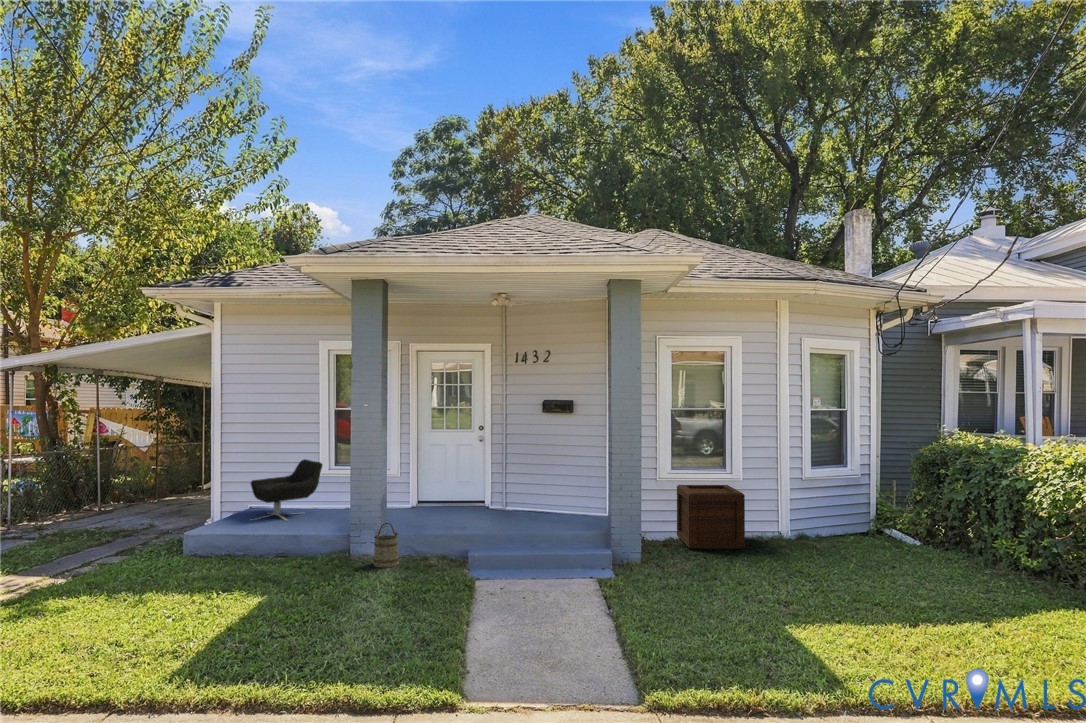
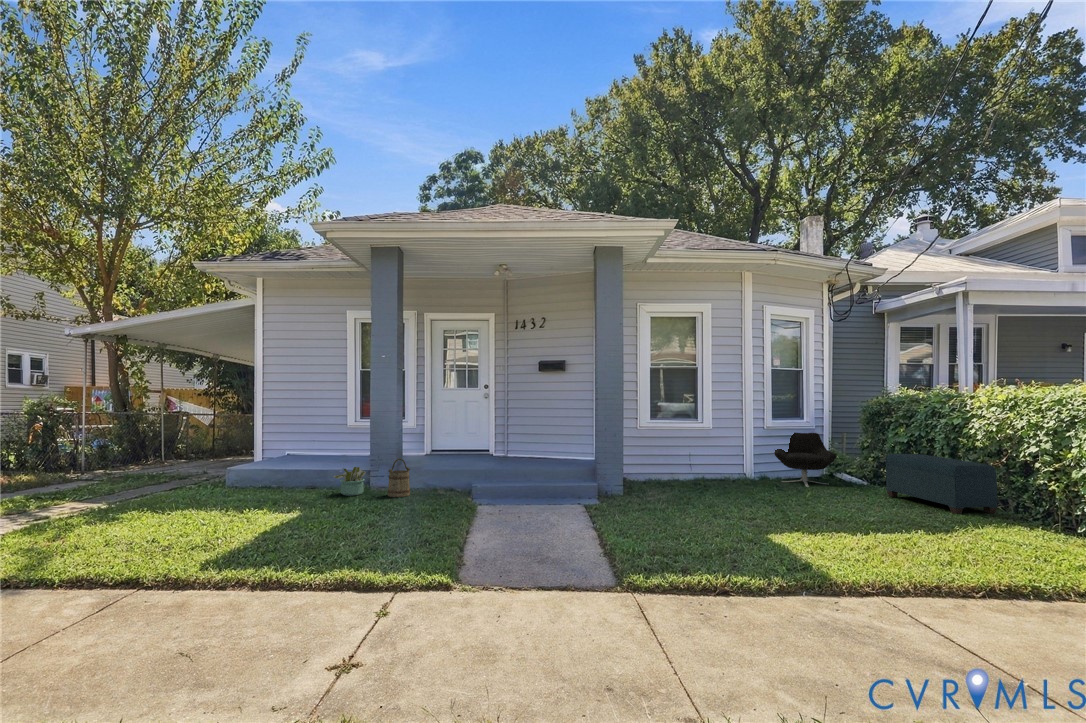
lounge chair: present [251,459,323,520] -> present [774,433,837,487]
wooden crate: present [677,485,745,549] -> none [655,434,715,487]
bench: none [940,515,1064,593] -> present [886,454,997,514]
decorative plant: none [311,531,349,565] -> present [333,467,366,496]

